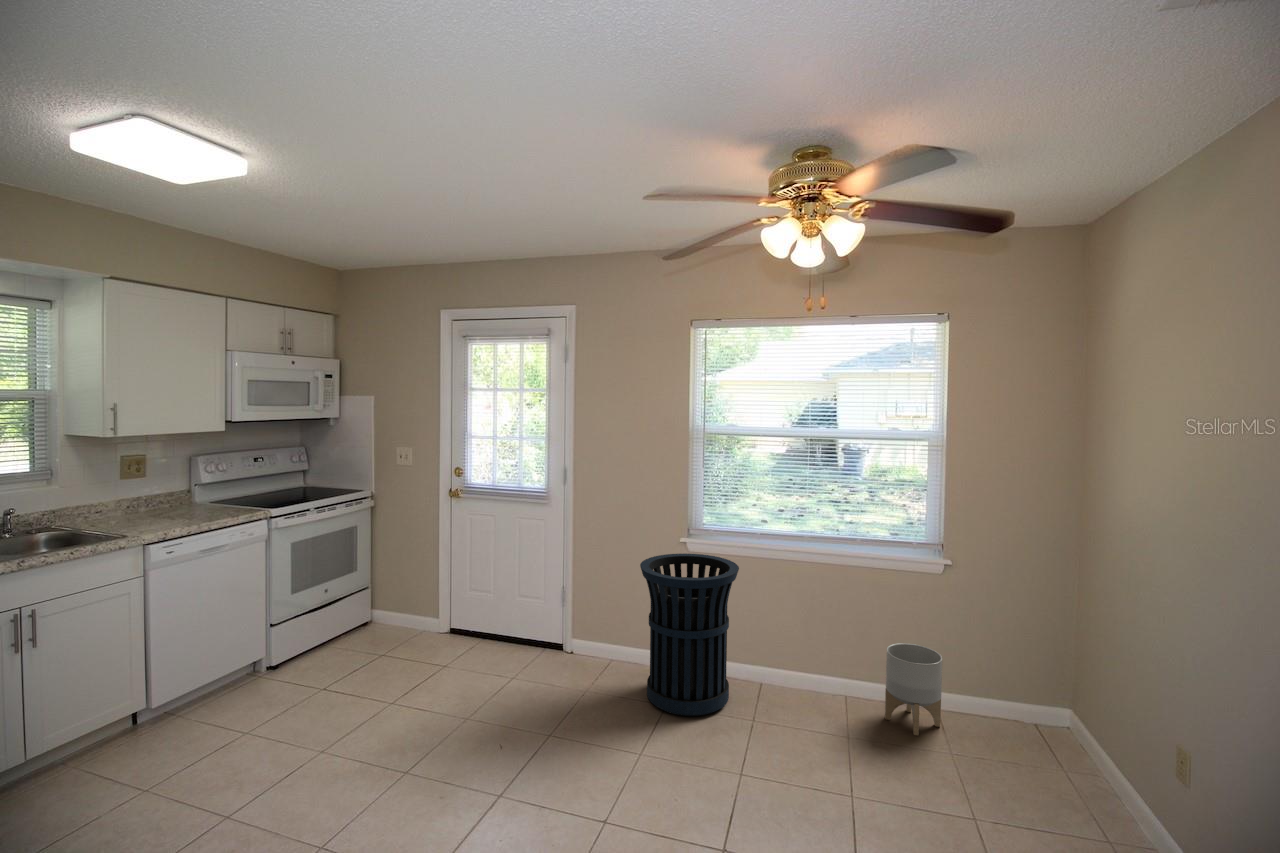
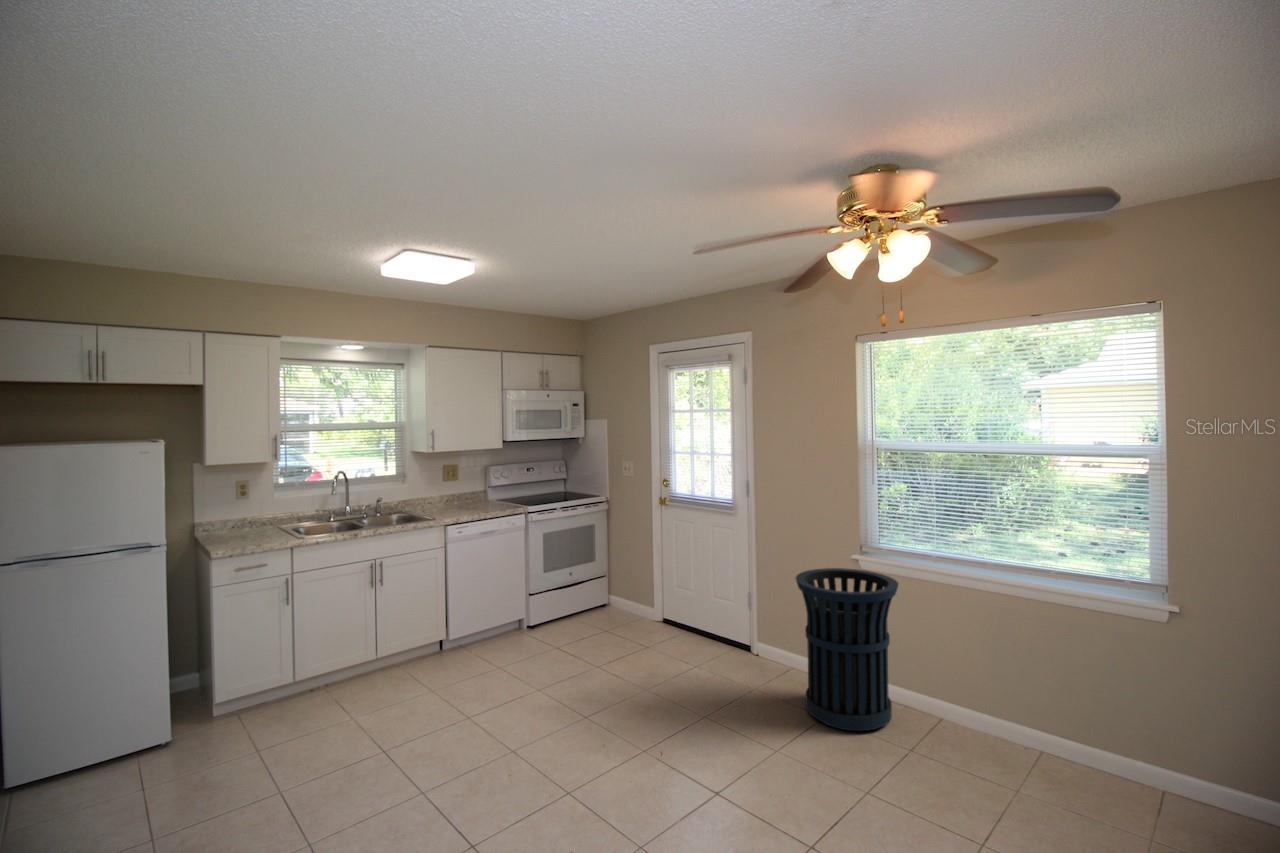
planter: present [885,643,942,735] -> none [1077,697,1155,810]

